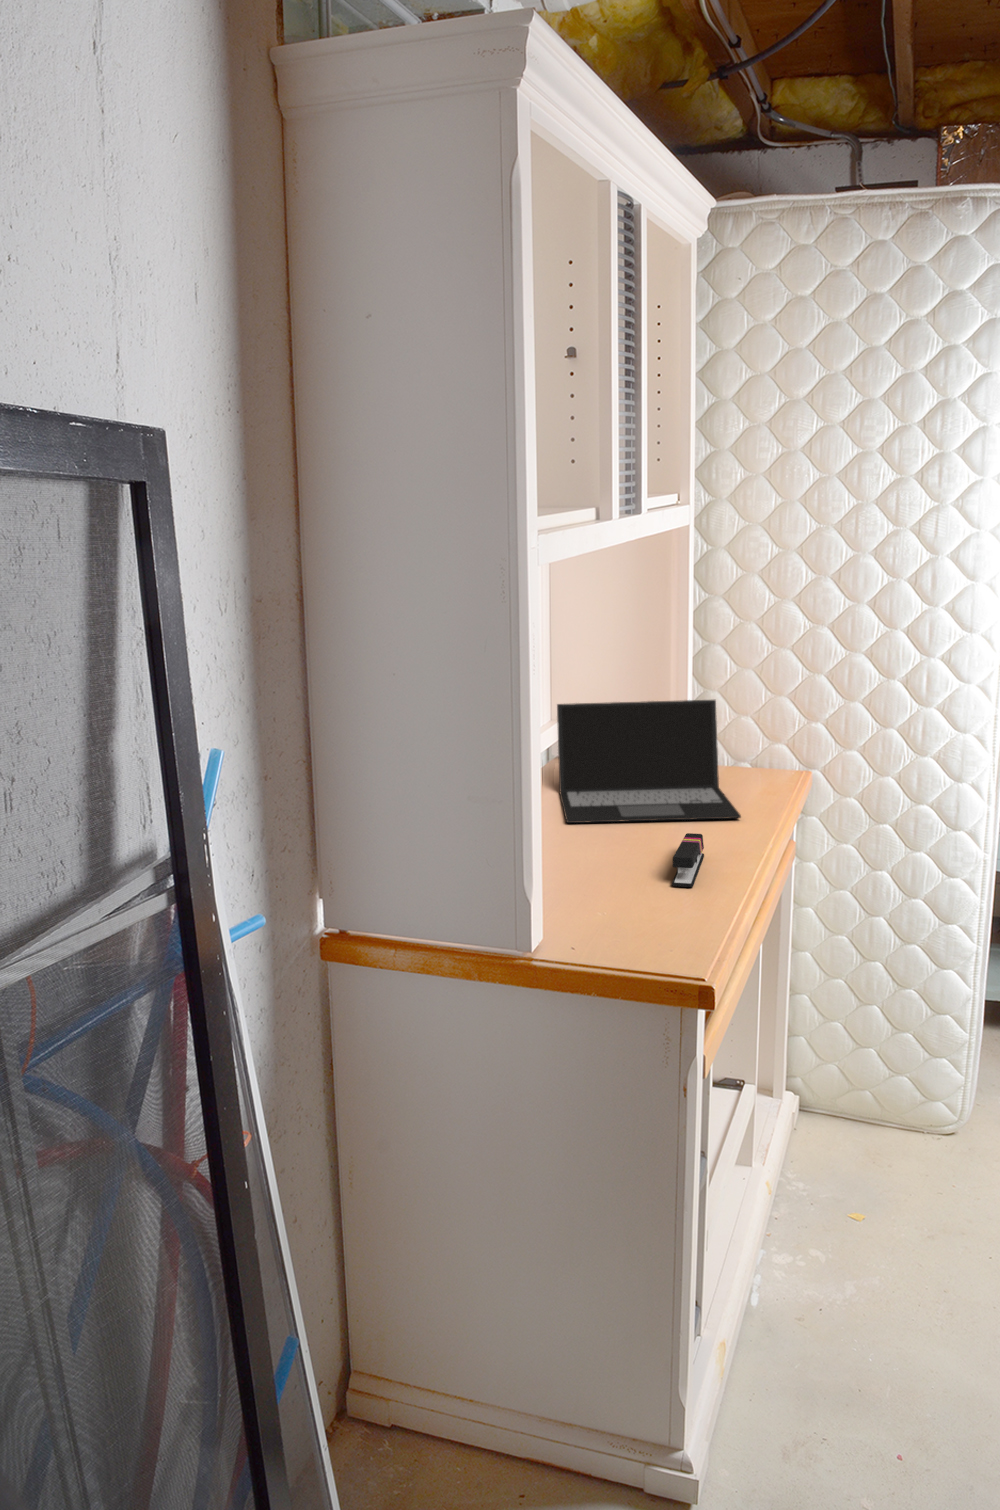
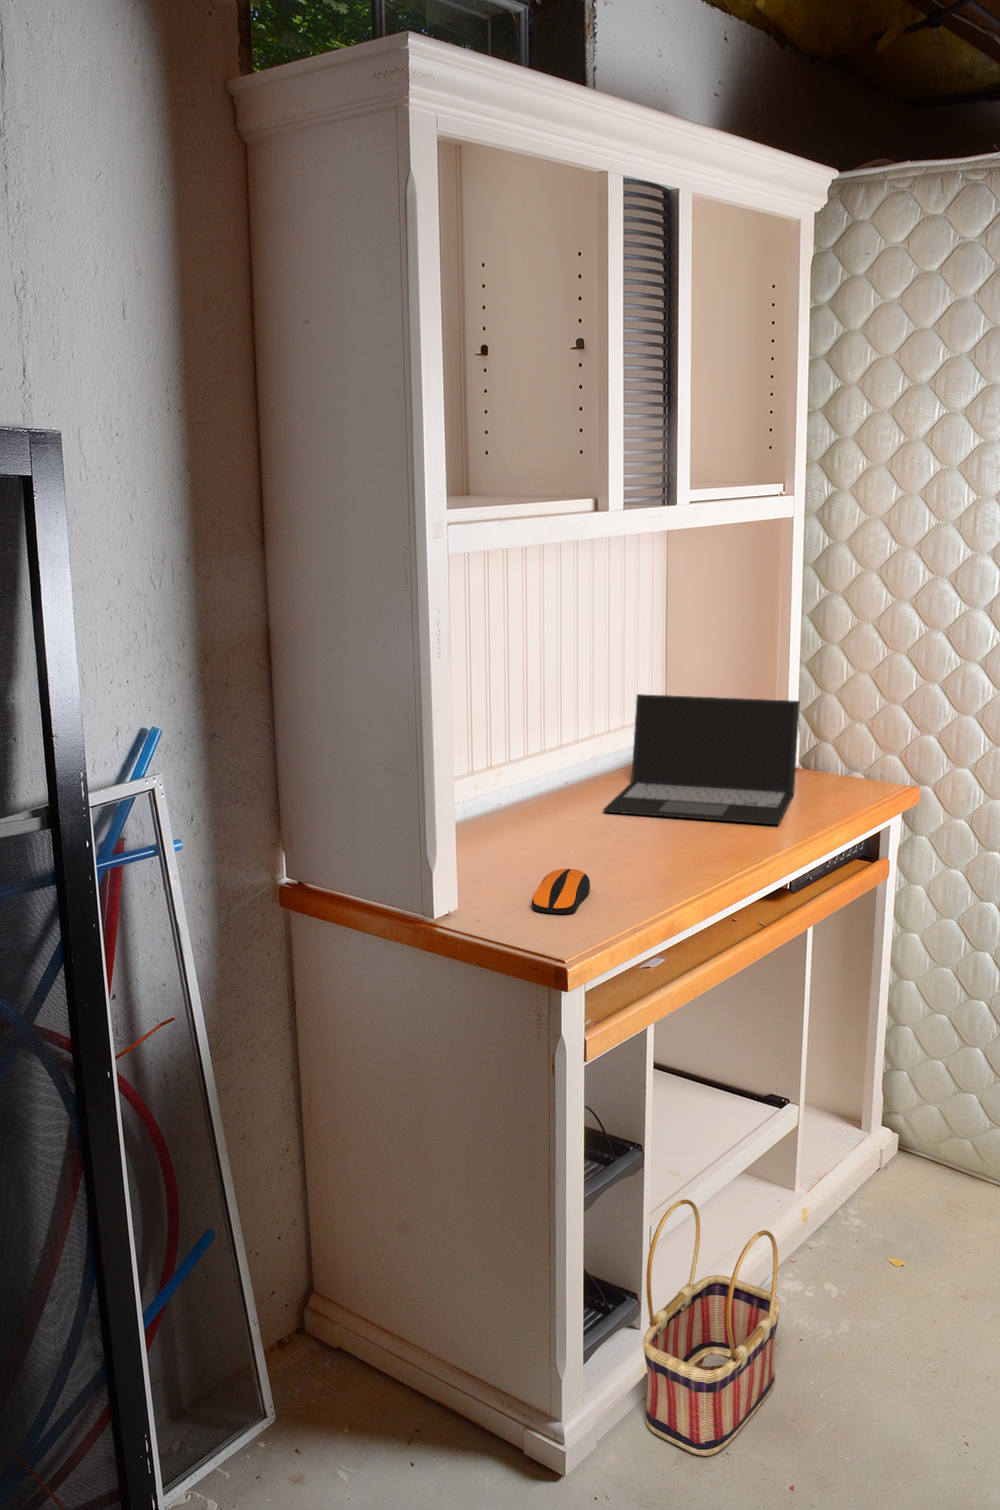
stapler: present [672,833,704,887] -> none [633,832,700,883]
computer mouse: none [603,882,656,929] -> present [532,869,590,914]
basket: none [729,1196,834,1447] -> present [643,1200,781,1456]

